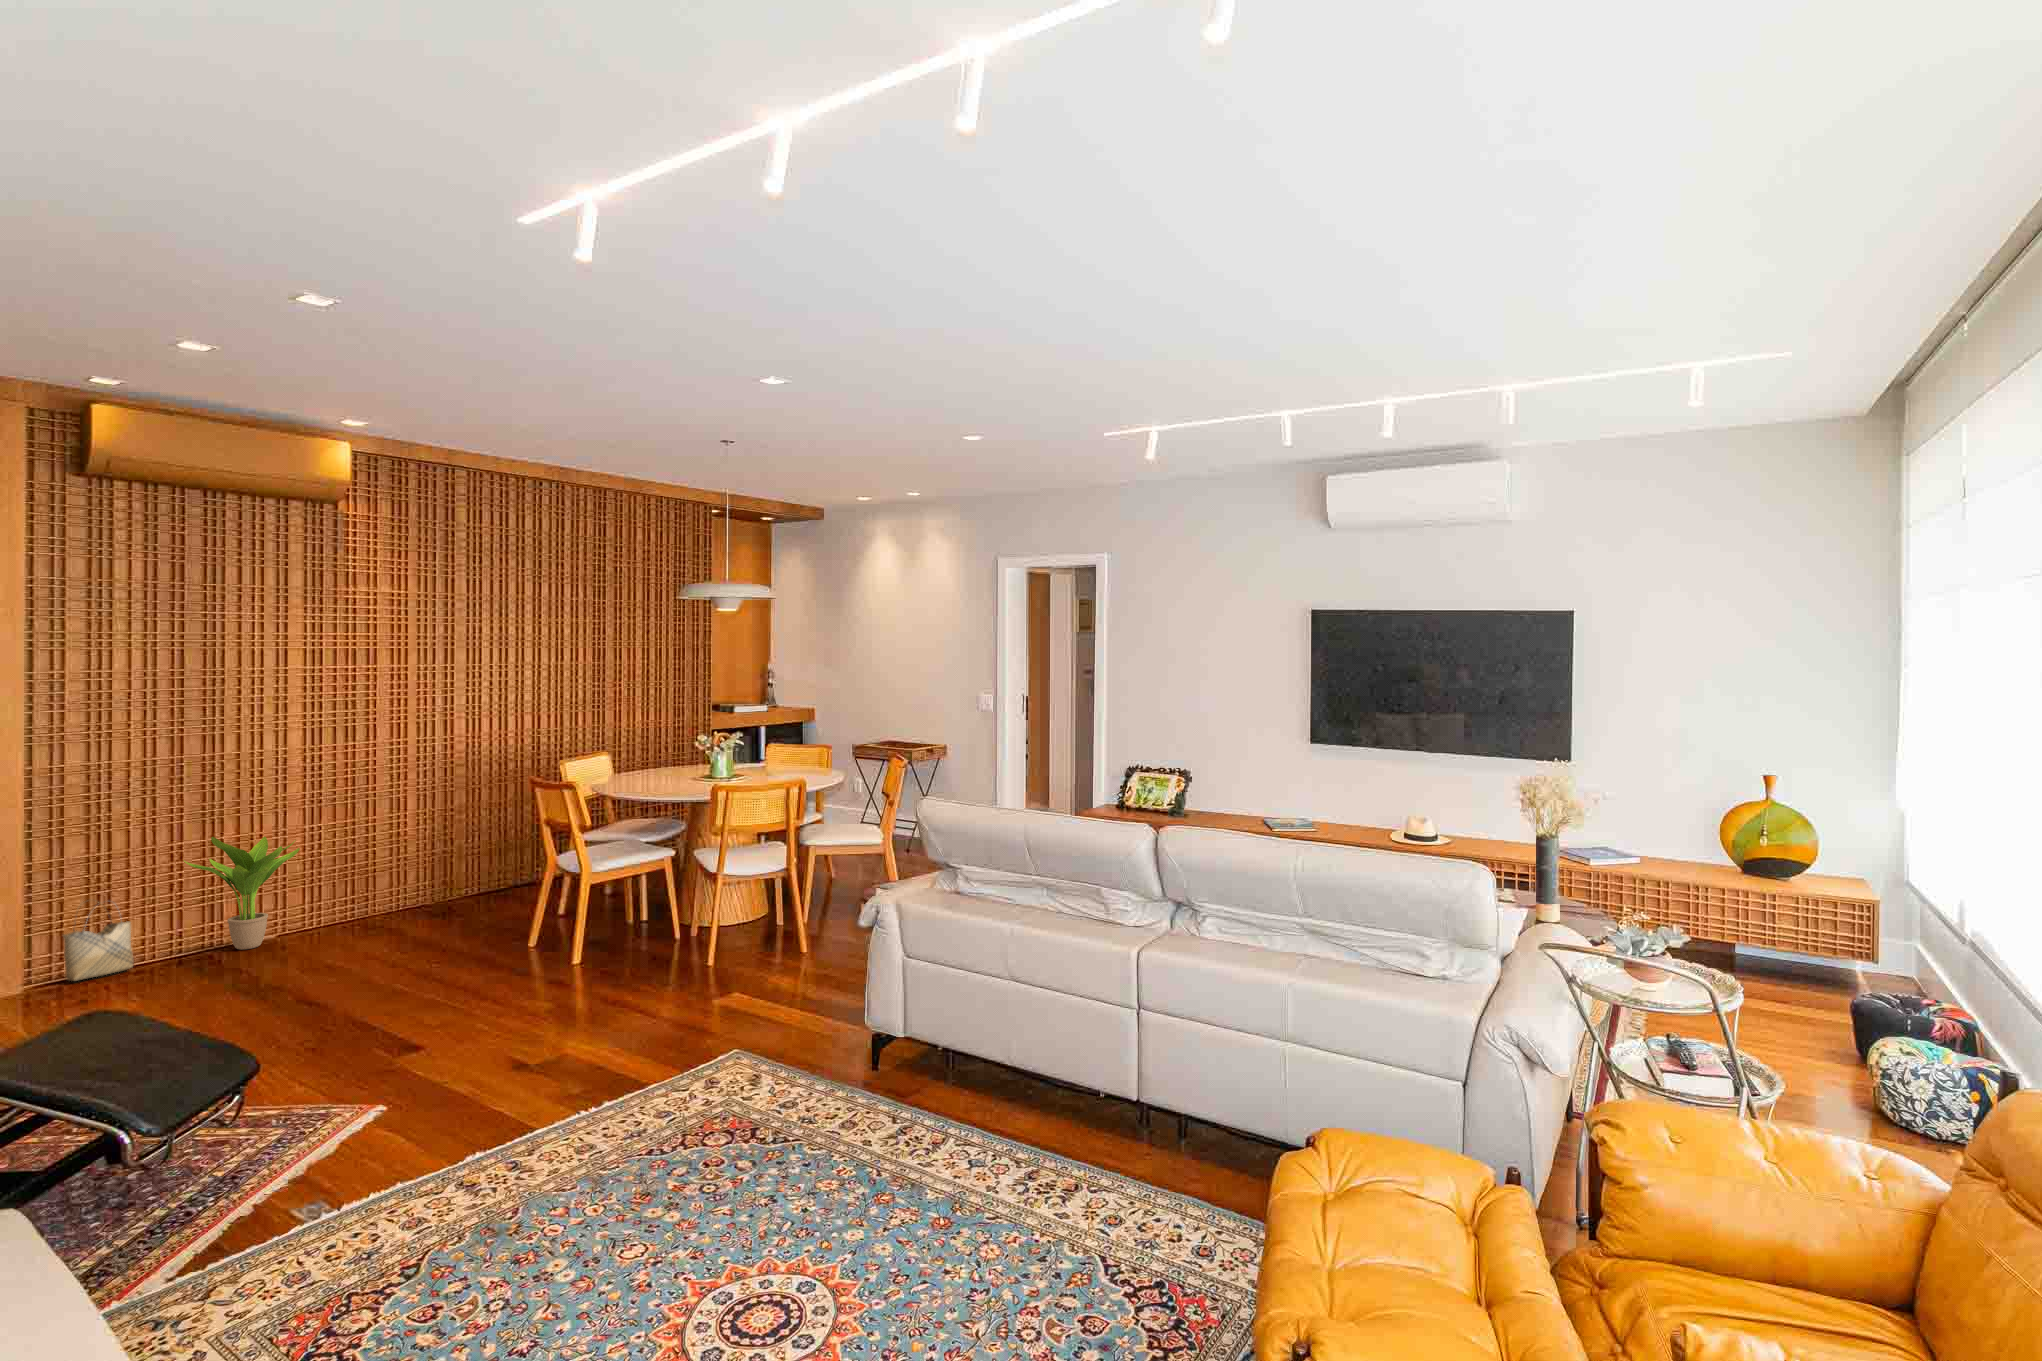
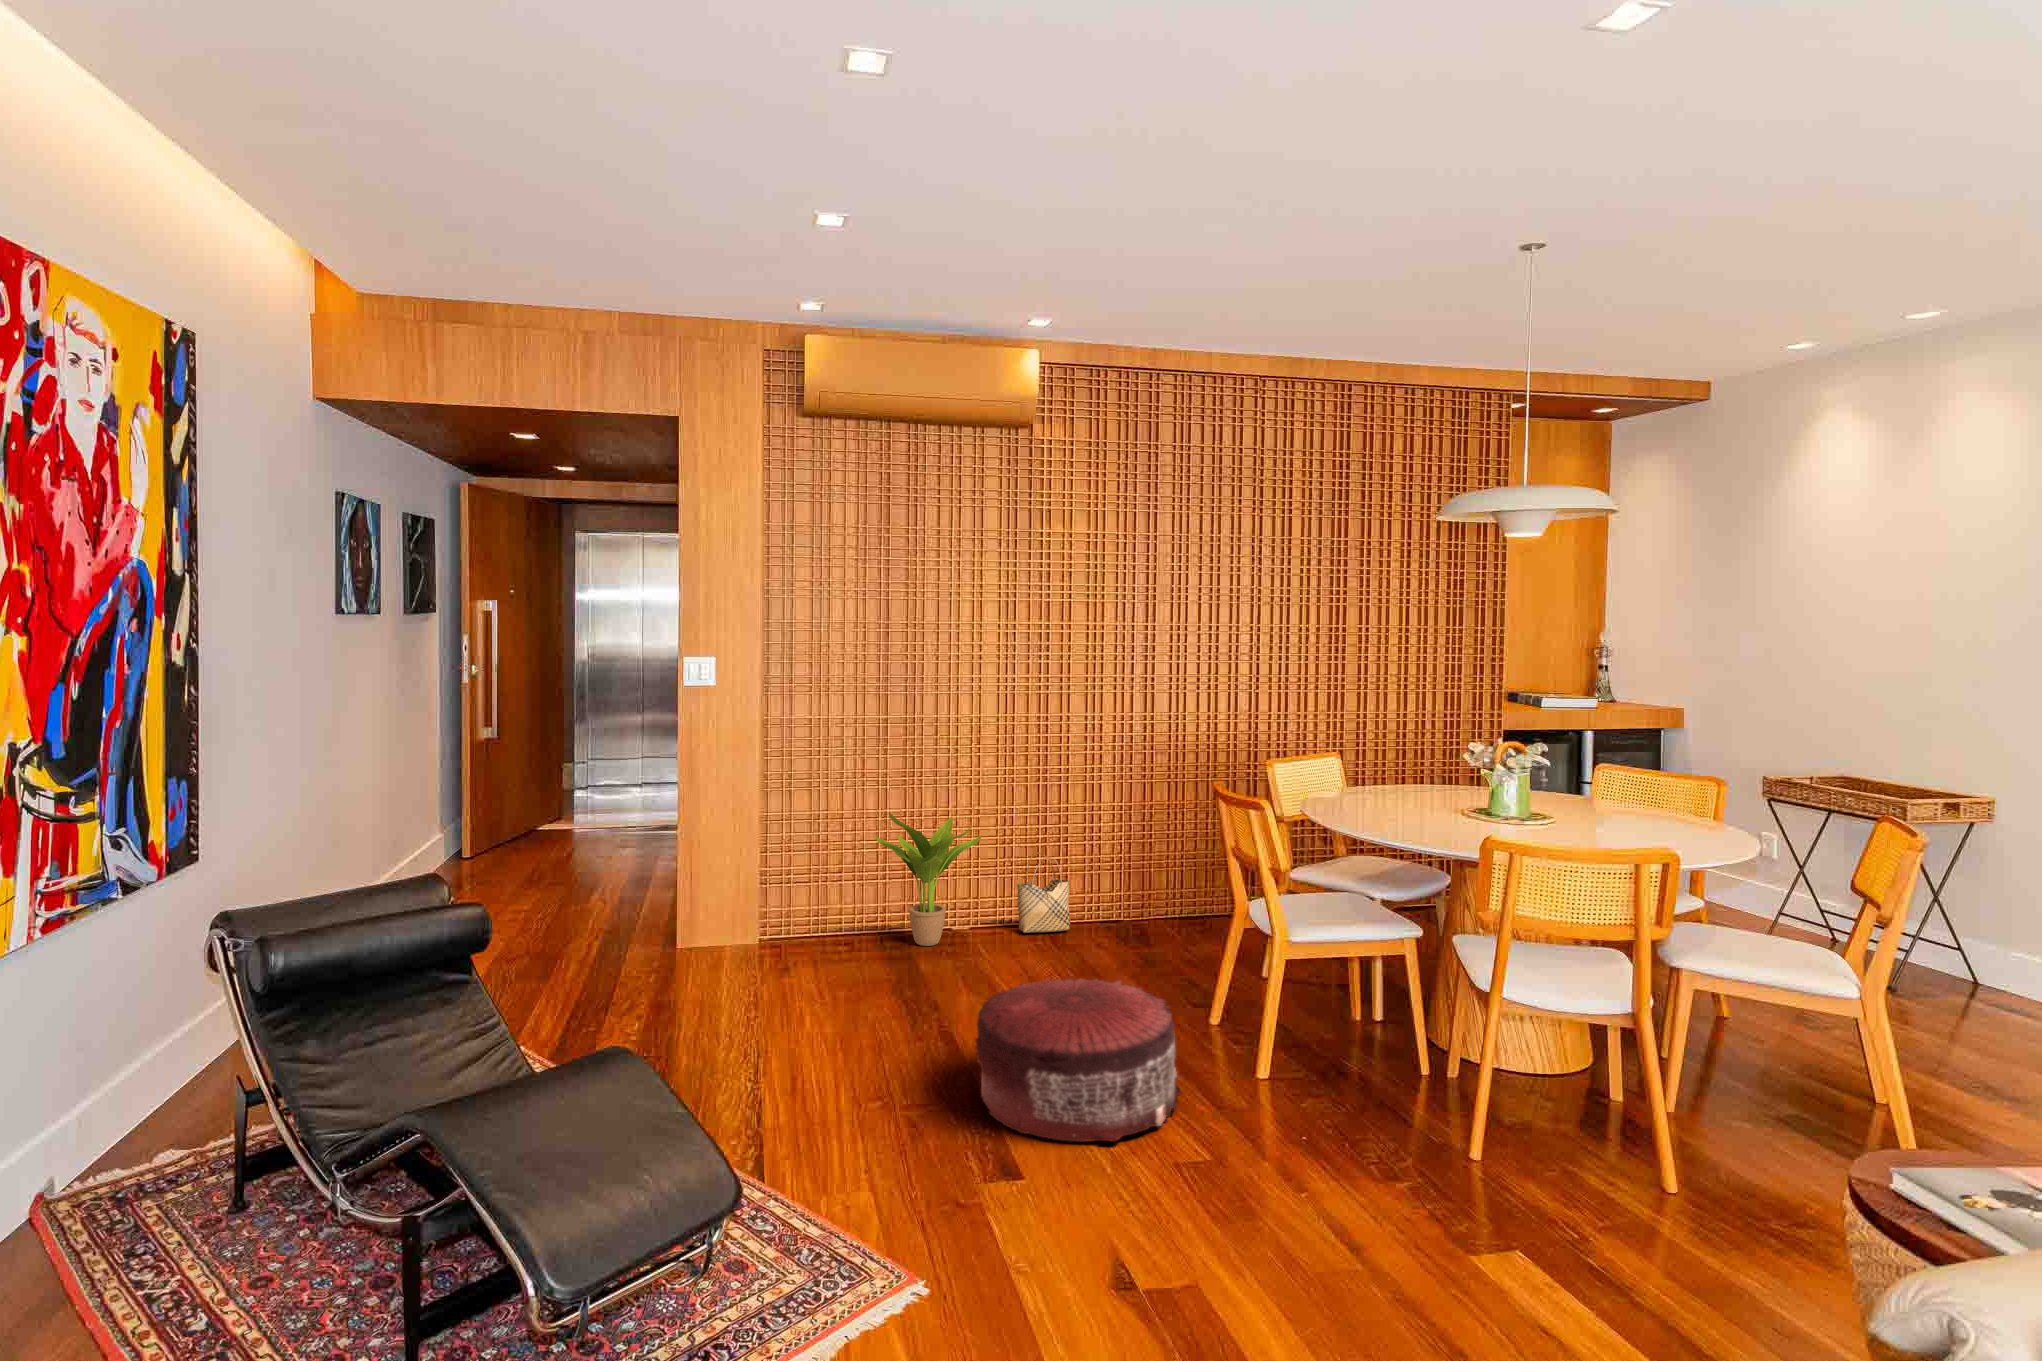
woven basket: present [63,900,134,981] -> present [1017,853,1070,933]
pouf: none [373,914,531,1018] -> present [975,978,1181,1142]

